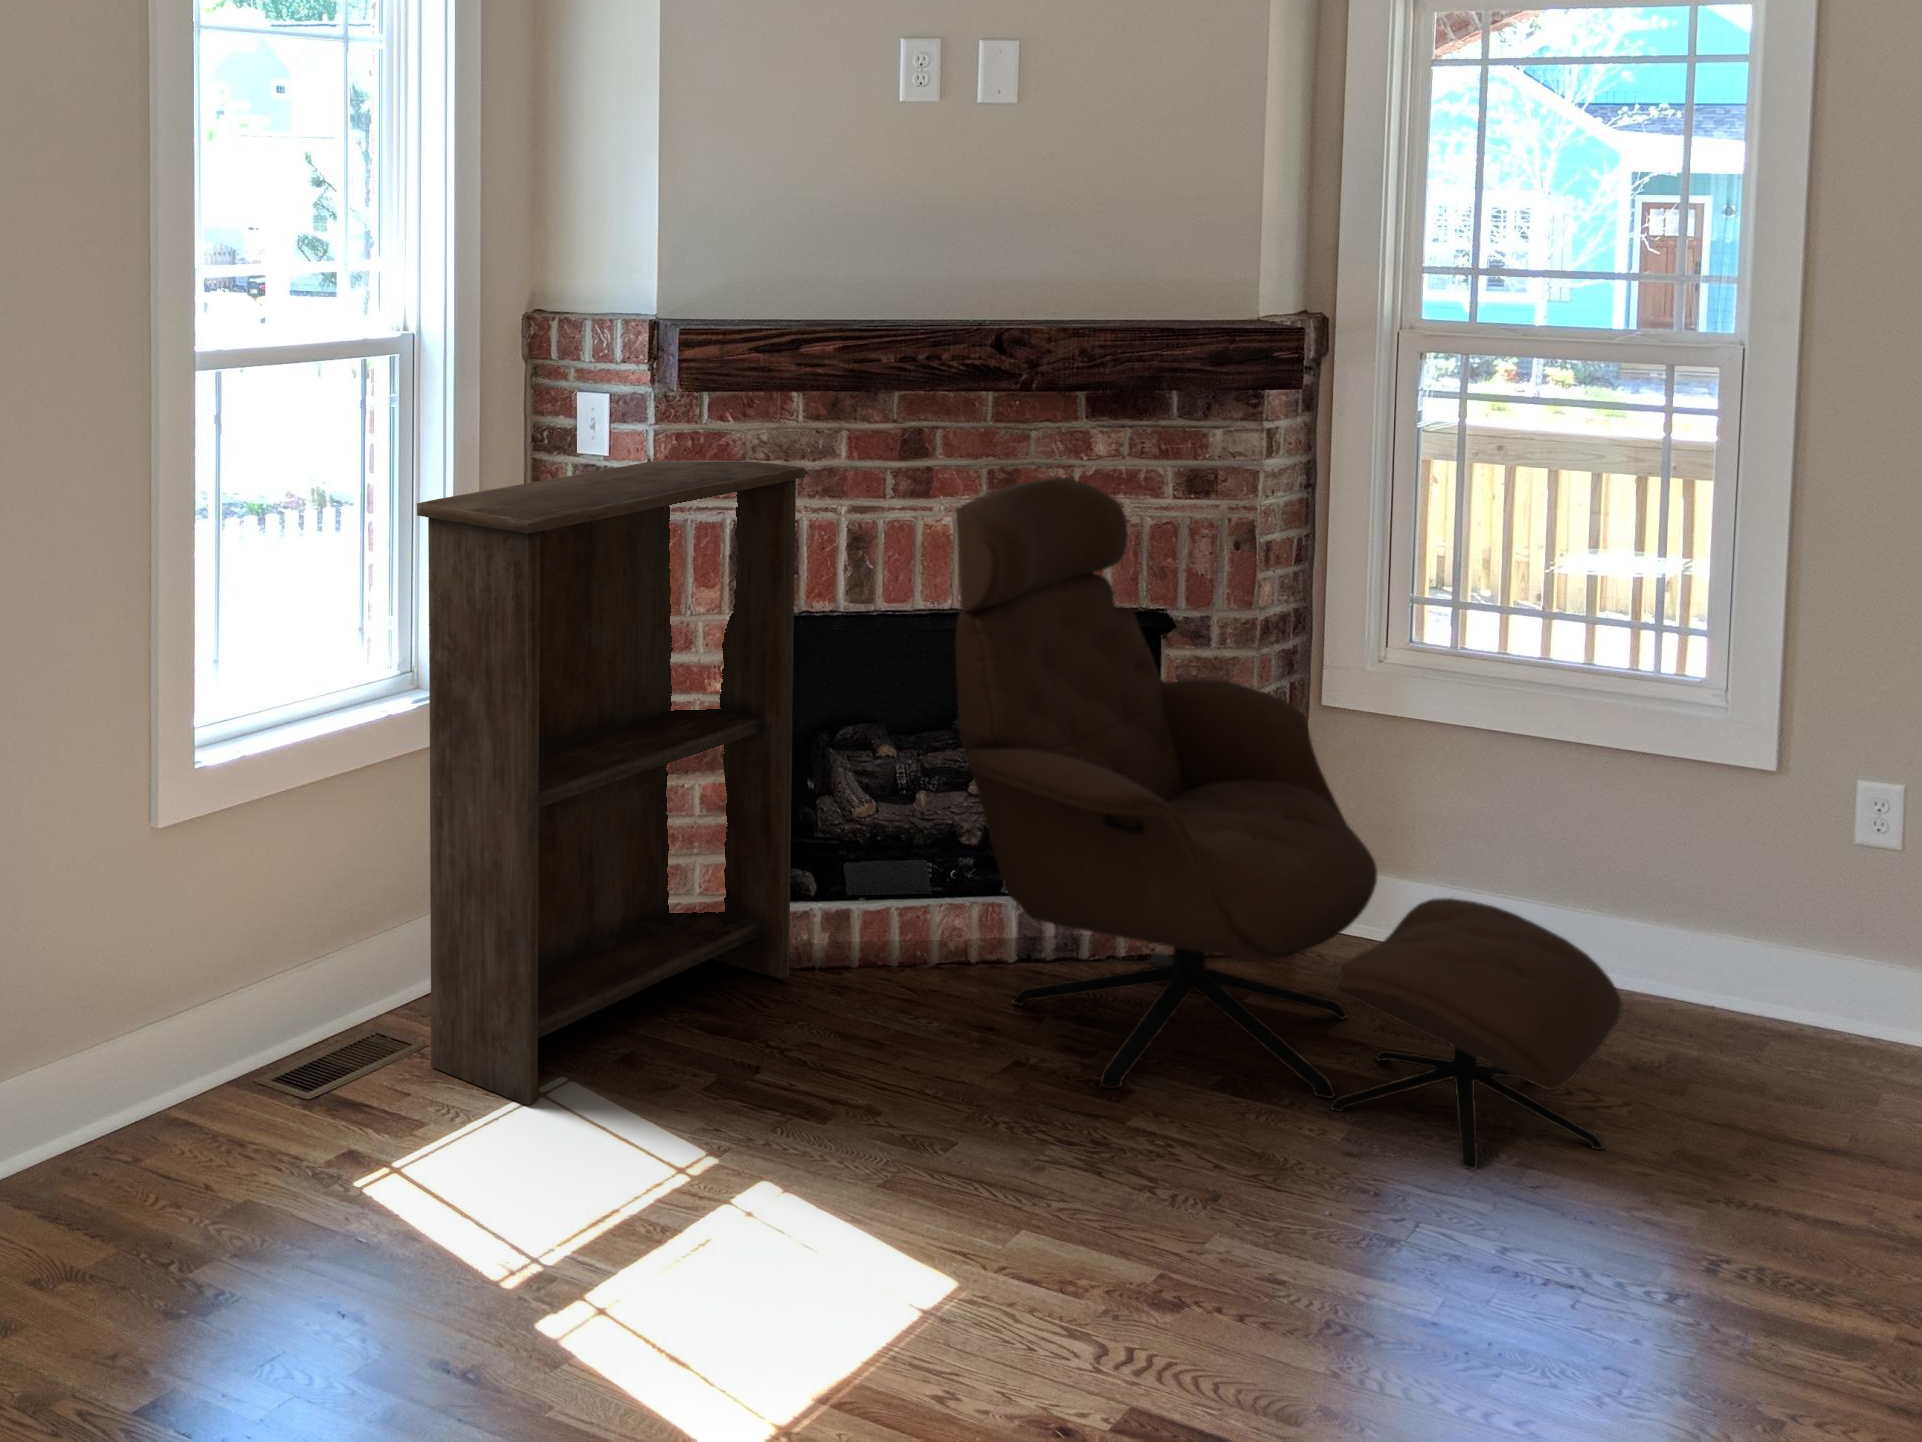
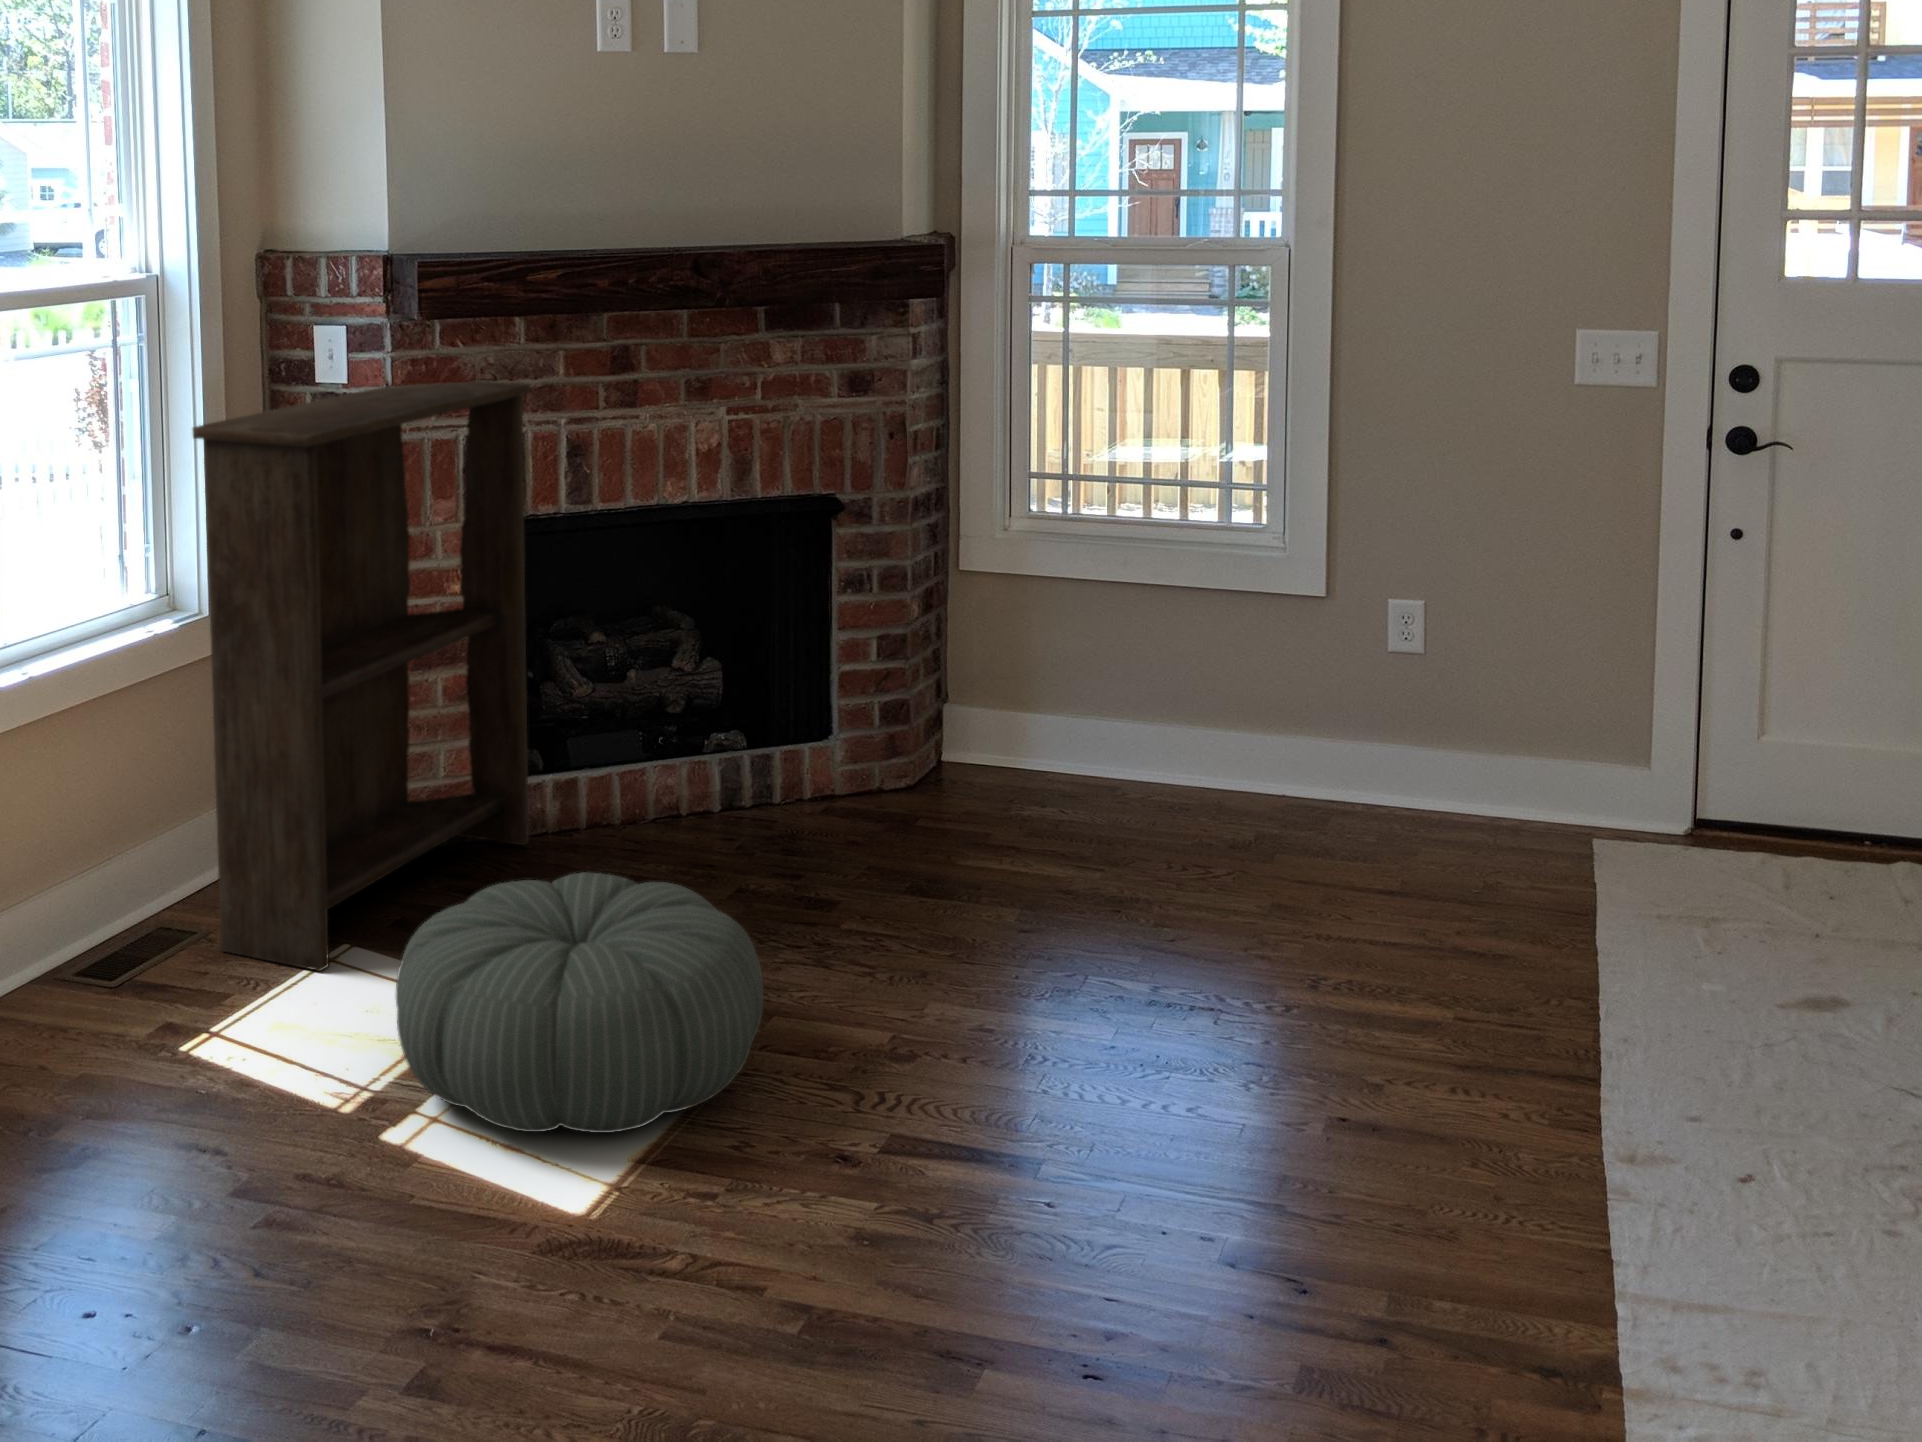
lounge chair: present [956,477,1622,1170] -> none [669,384,1217,926]
pouf: none [574,1037,997,1357] -> present [396,872,764,1133]

